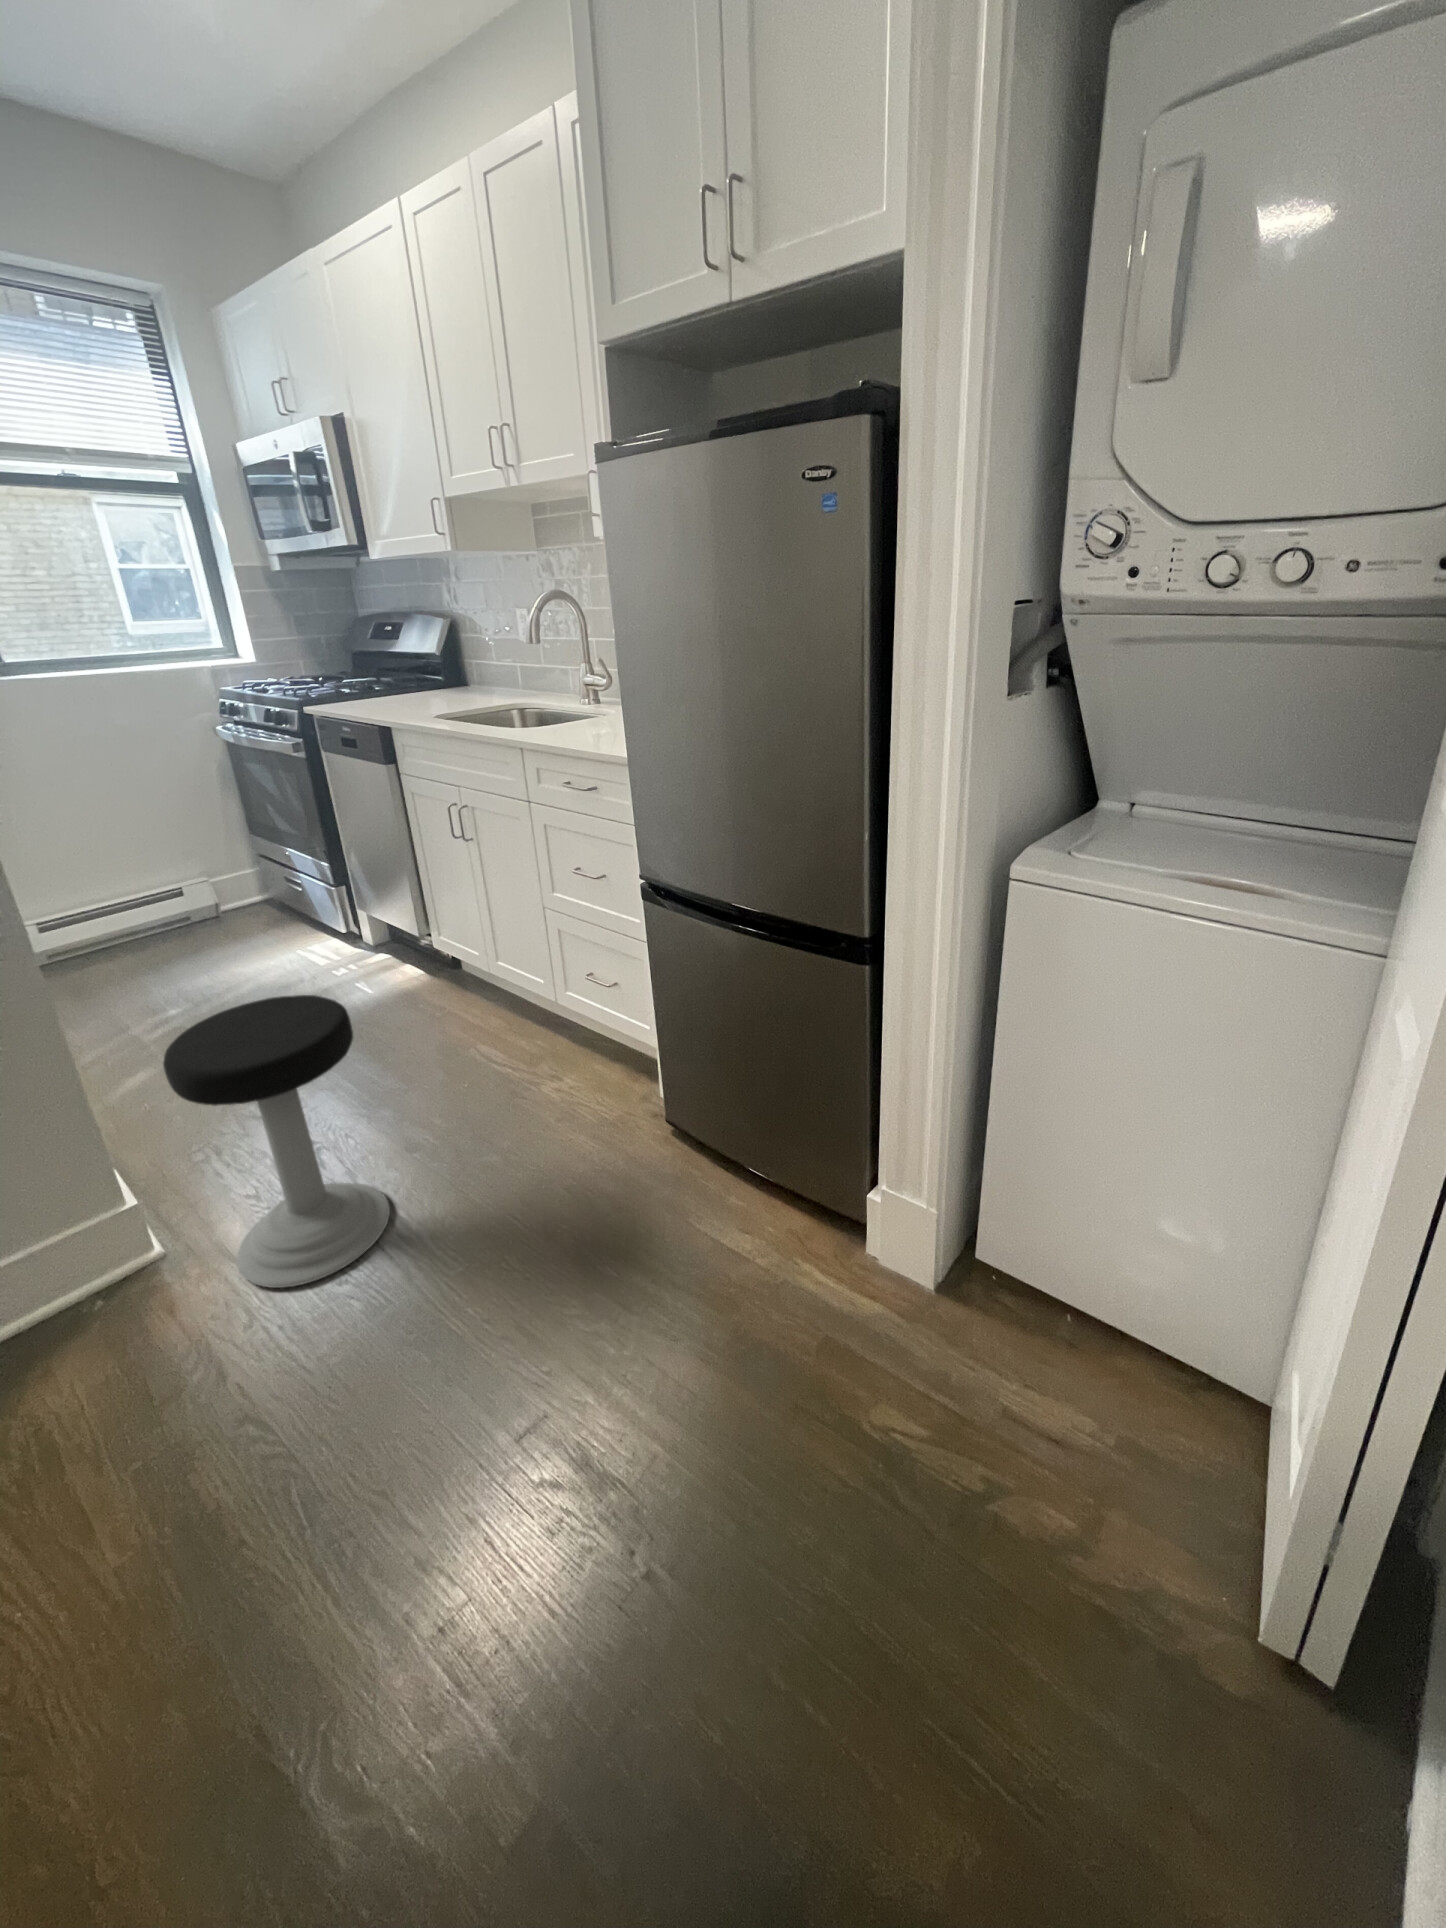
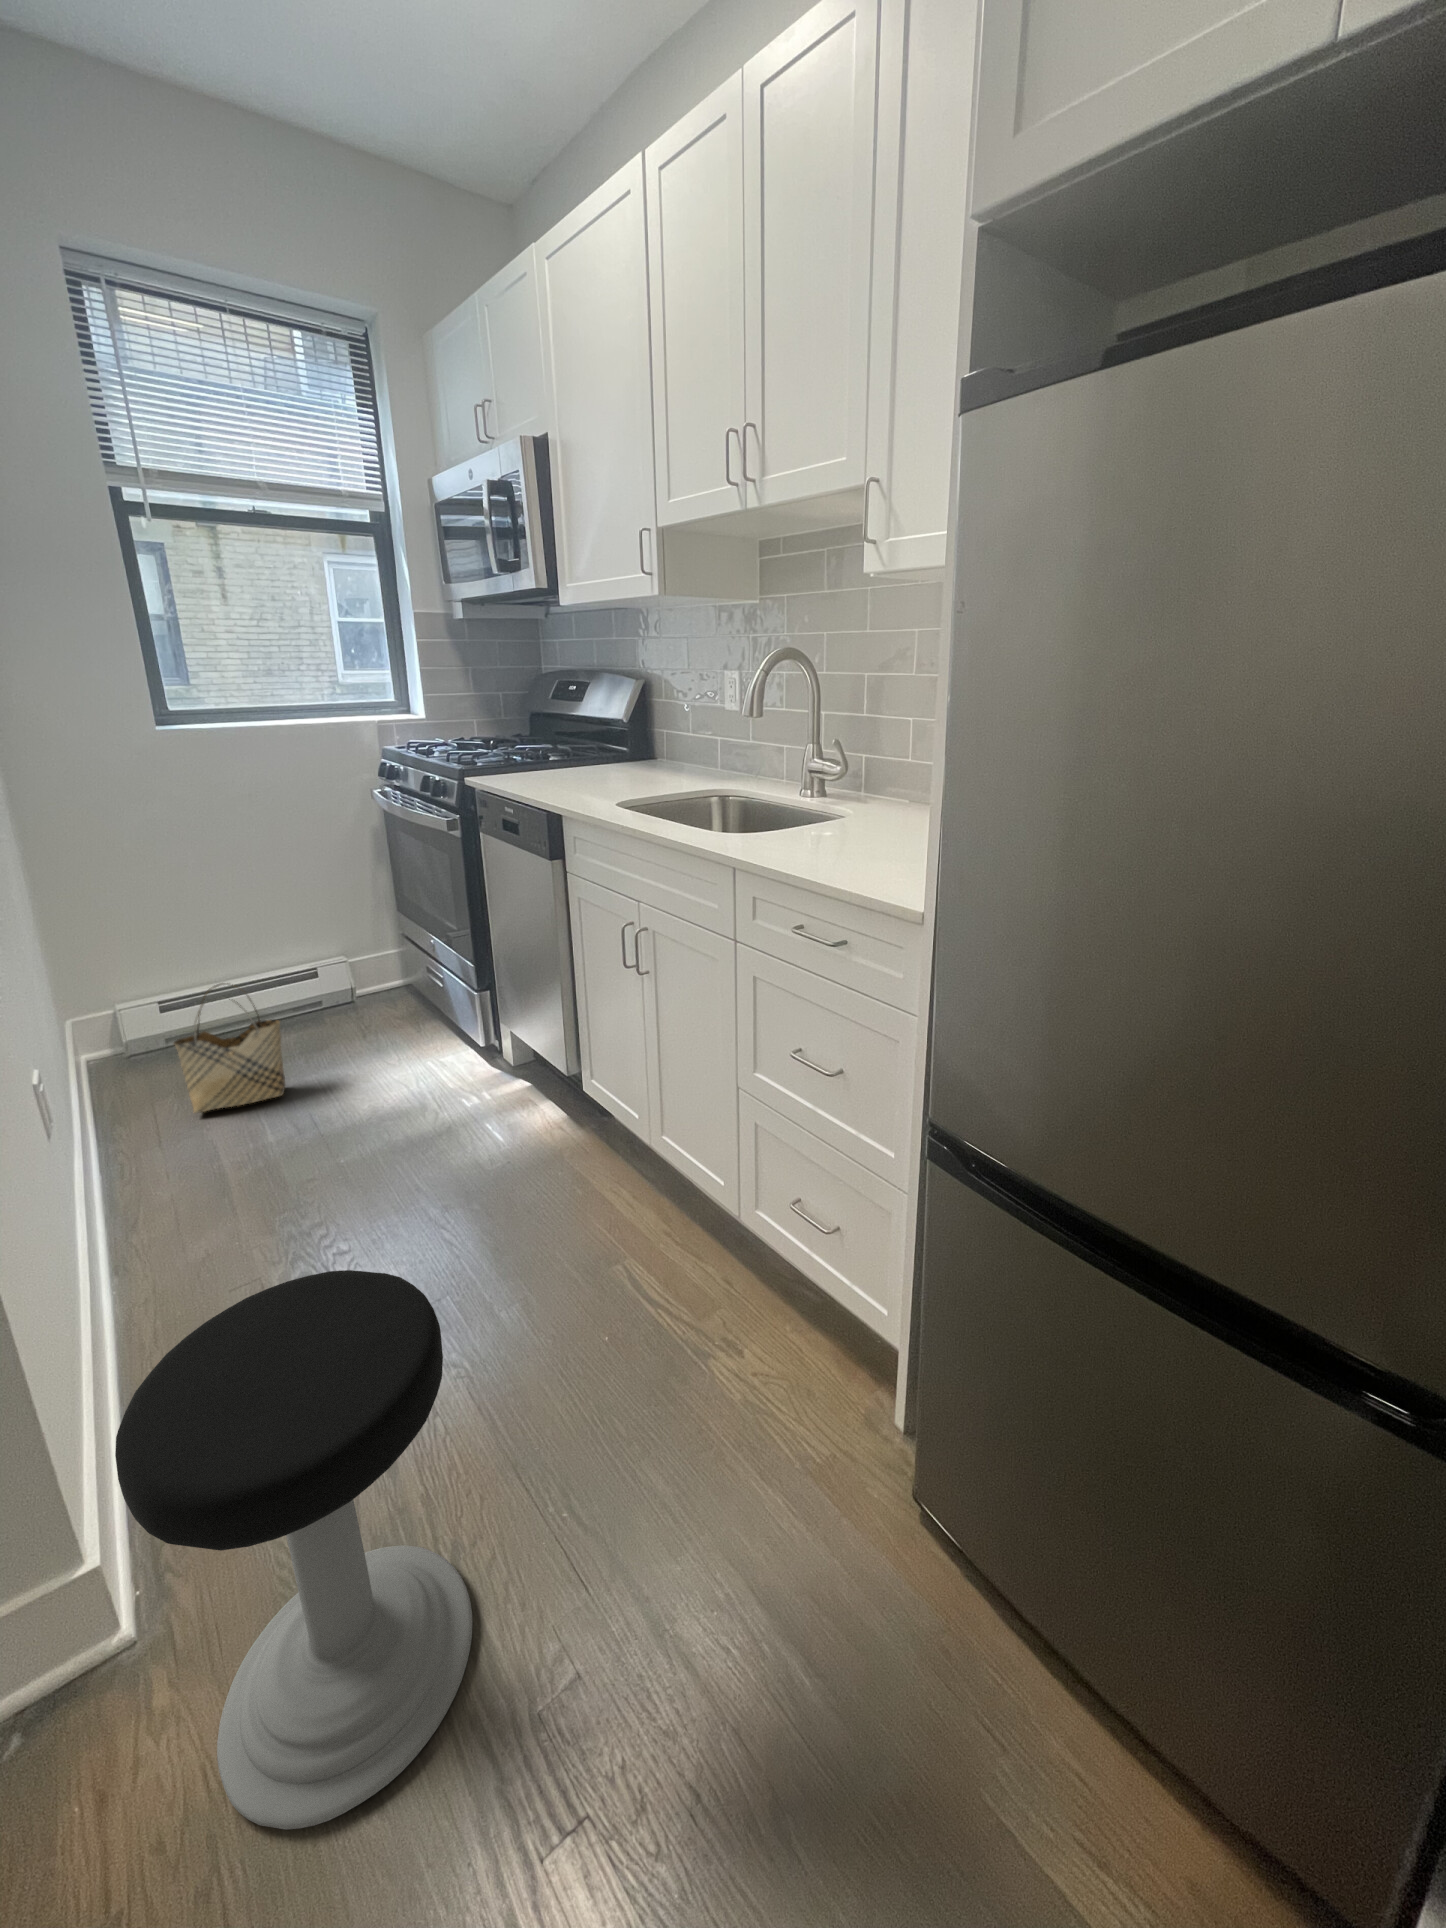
woven basket: none [70,893,175,1001] -> present [174,983,286,1113]

